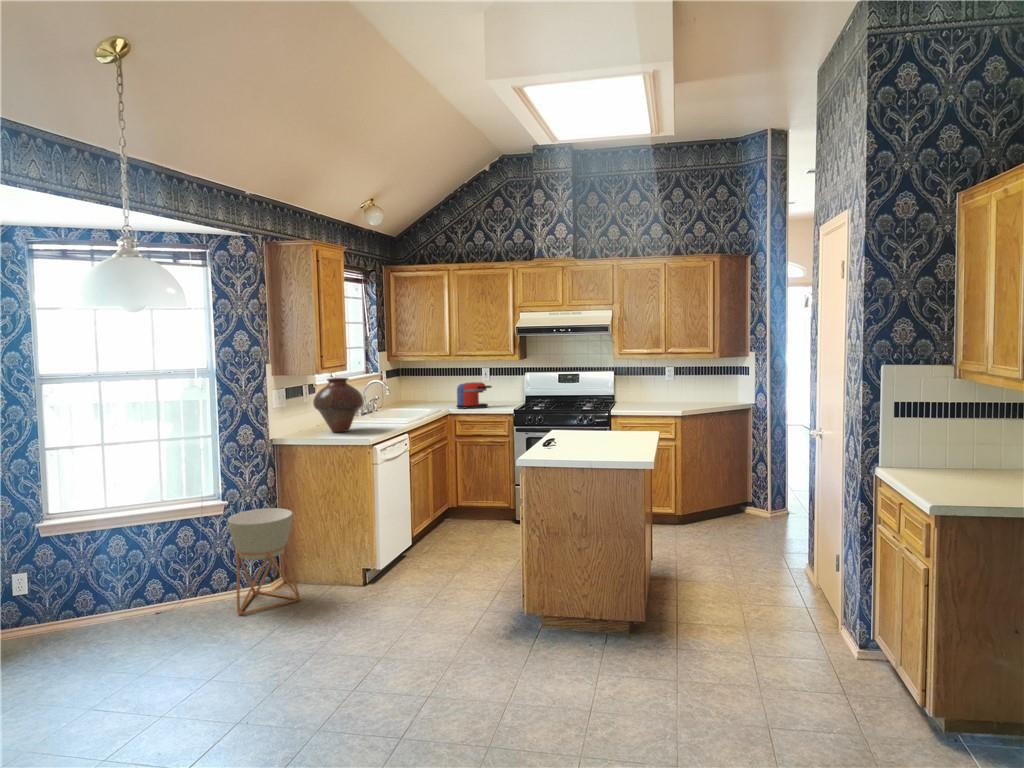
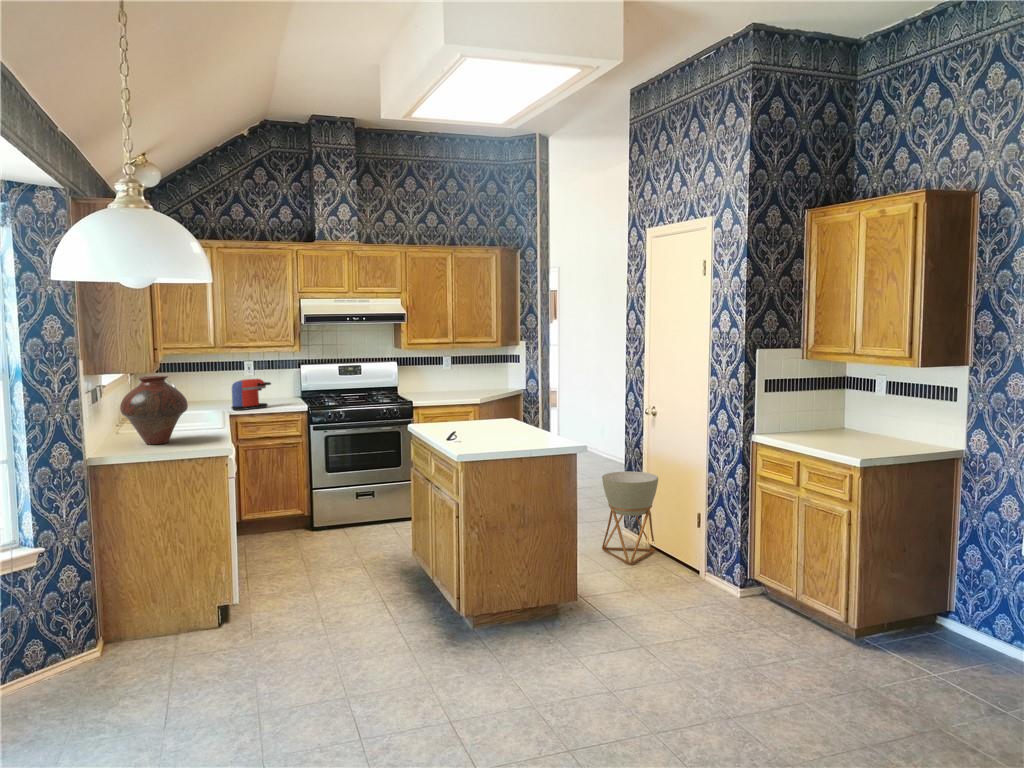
planter: present [227,508,300,615] -> present [602,471,658,565]

